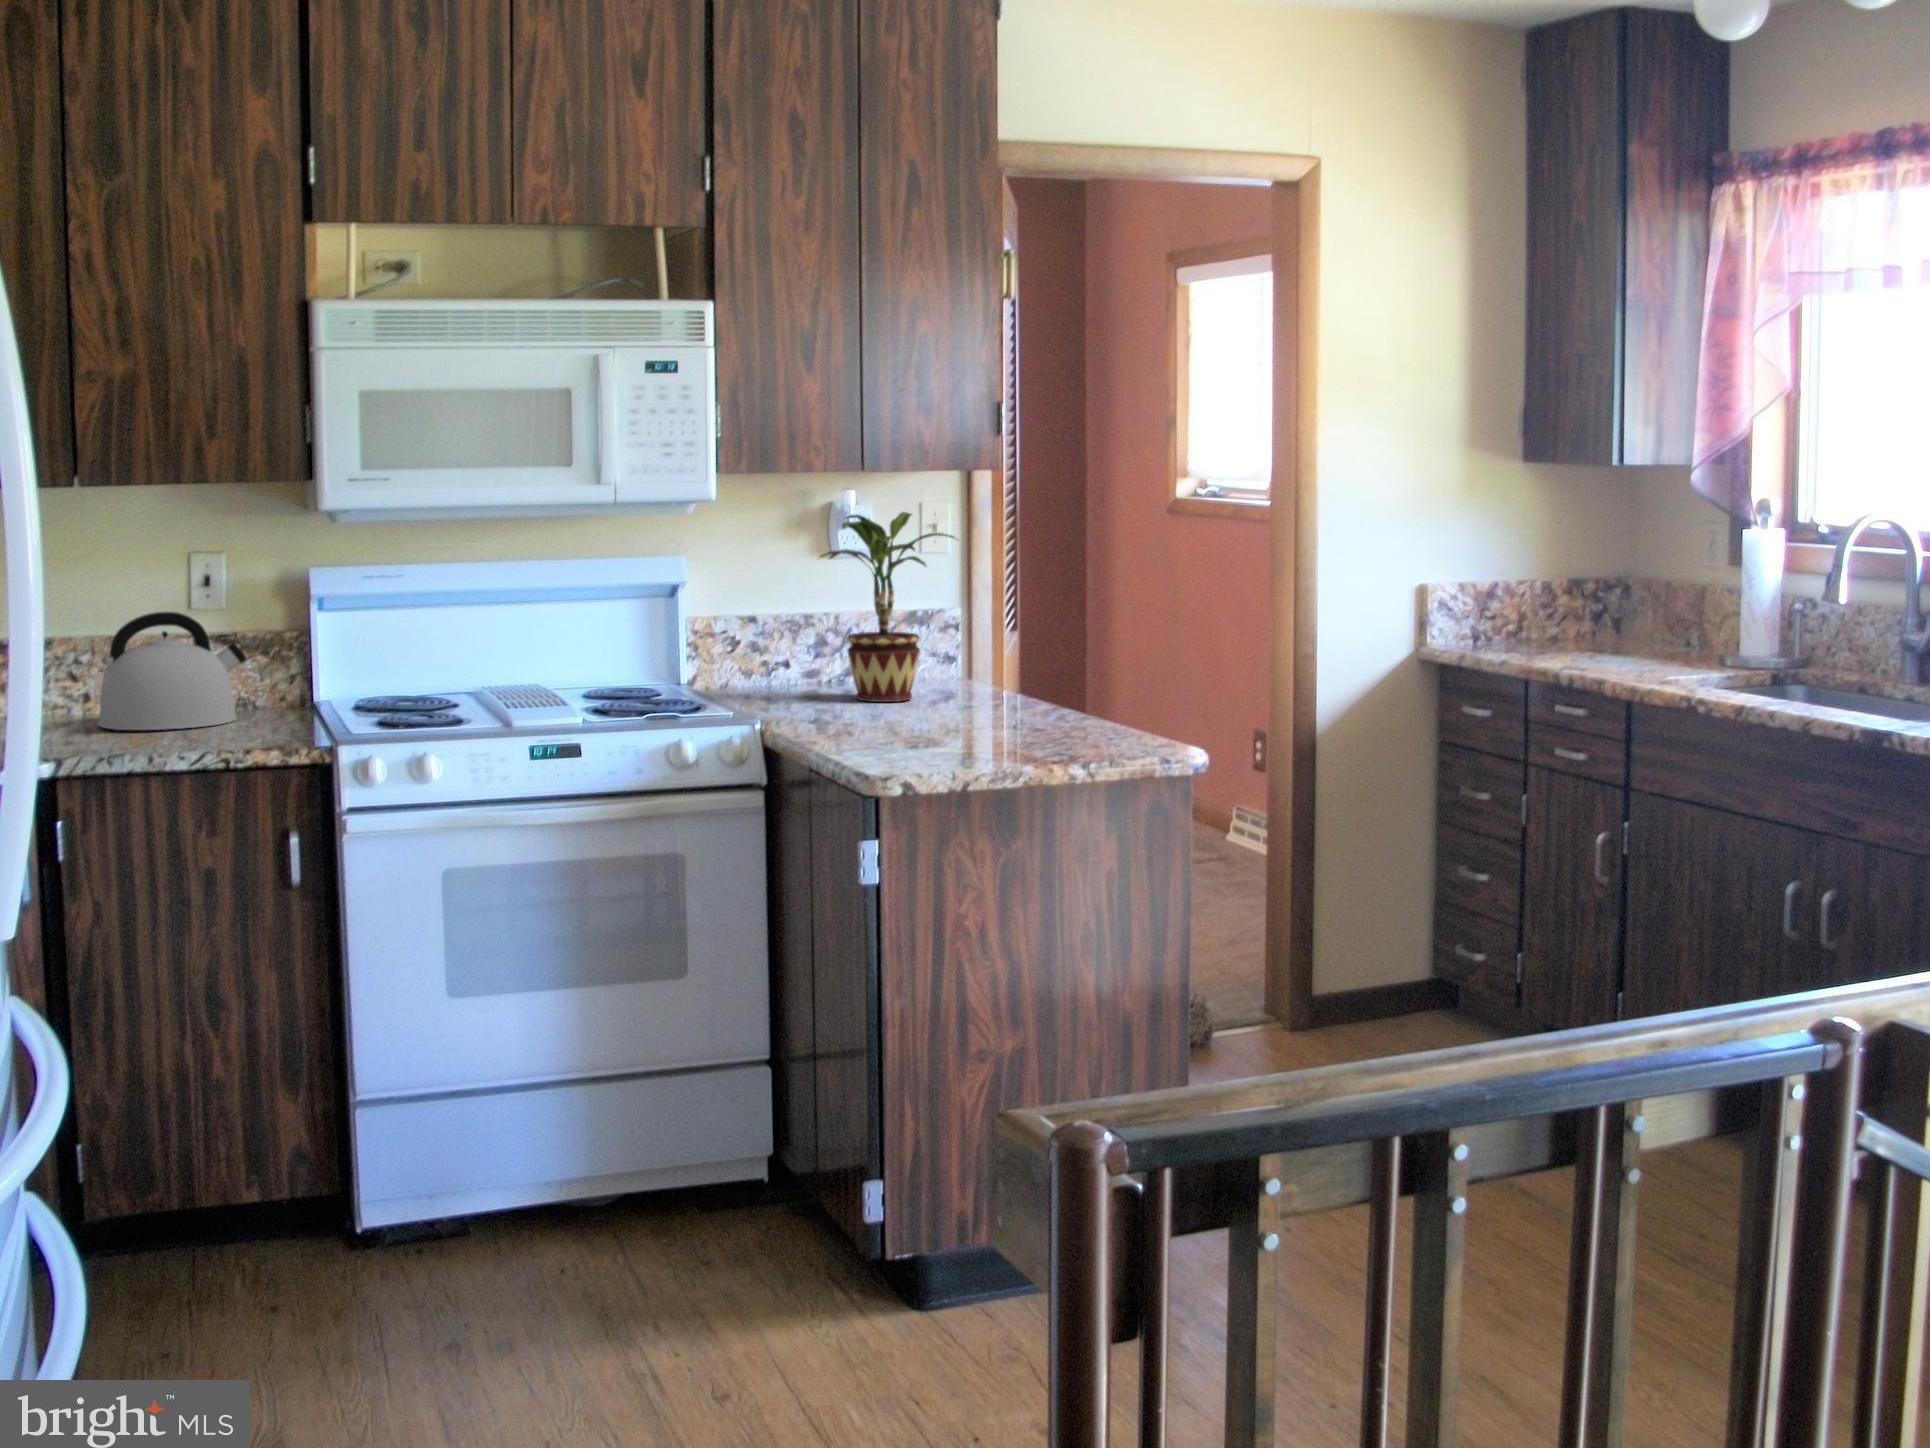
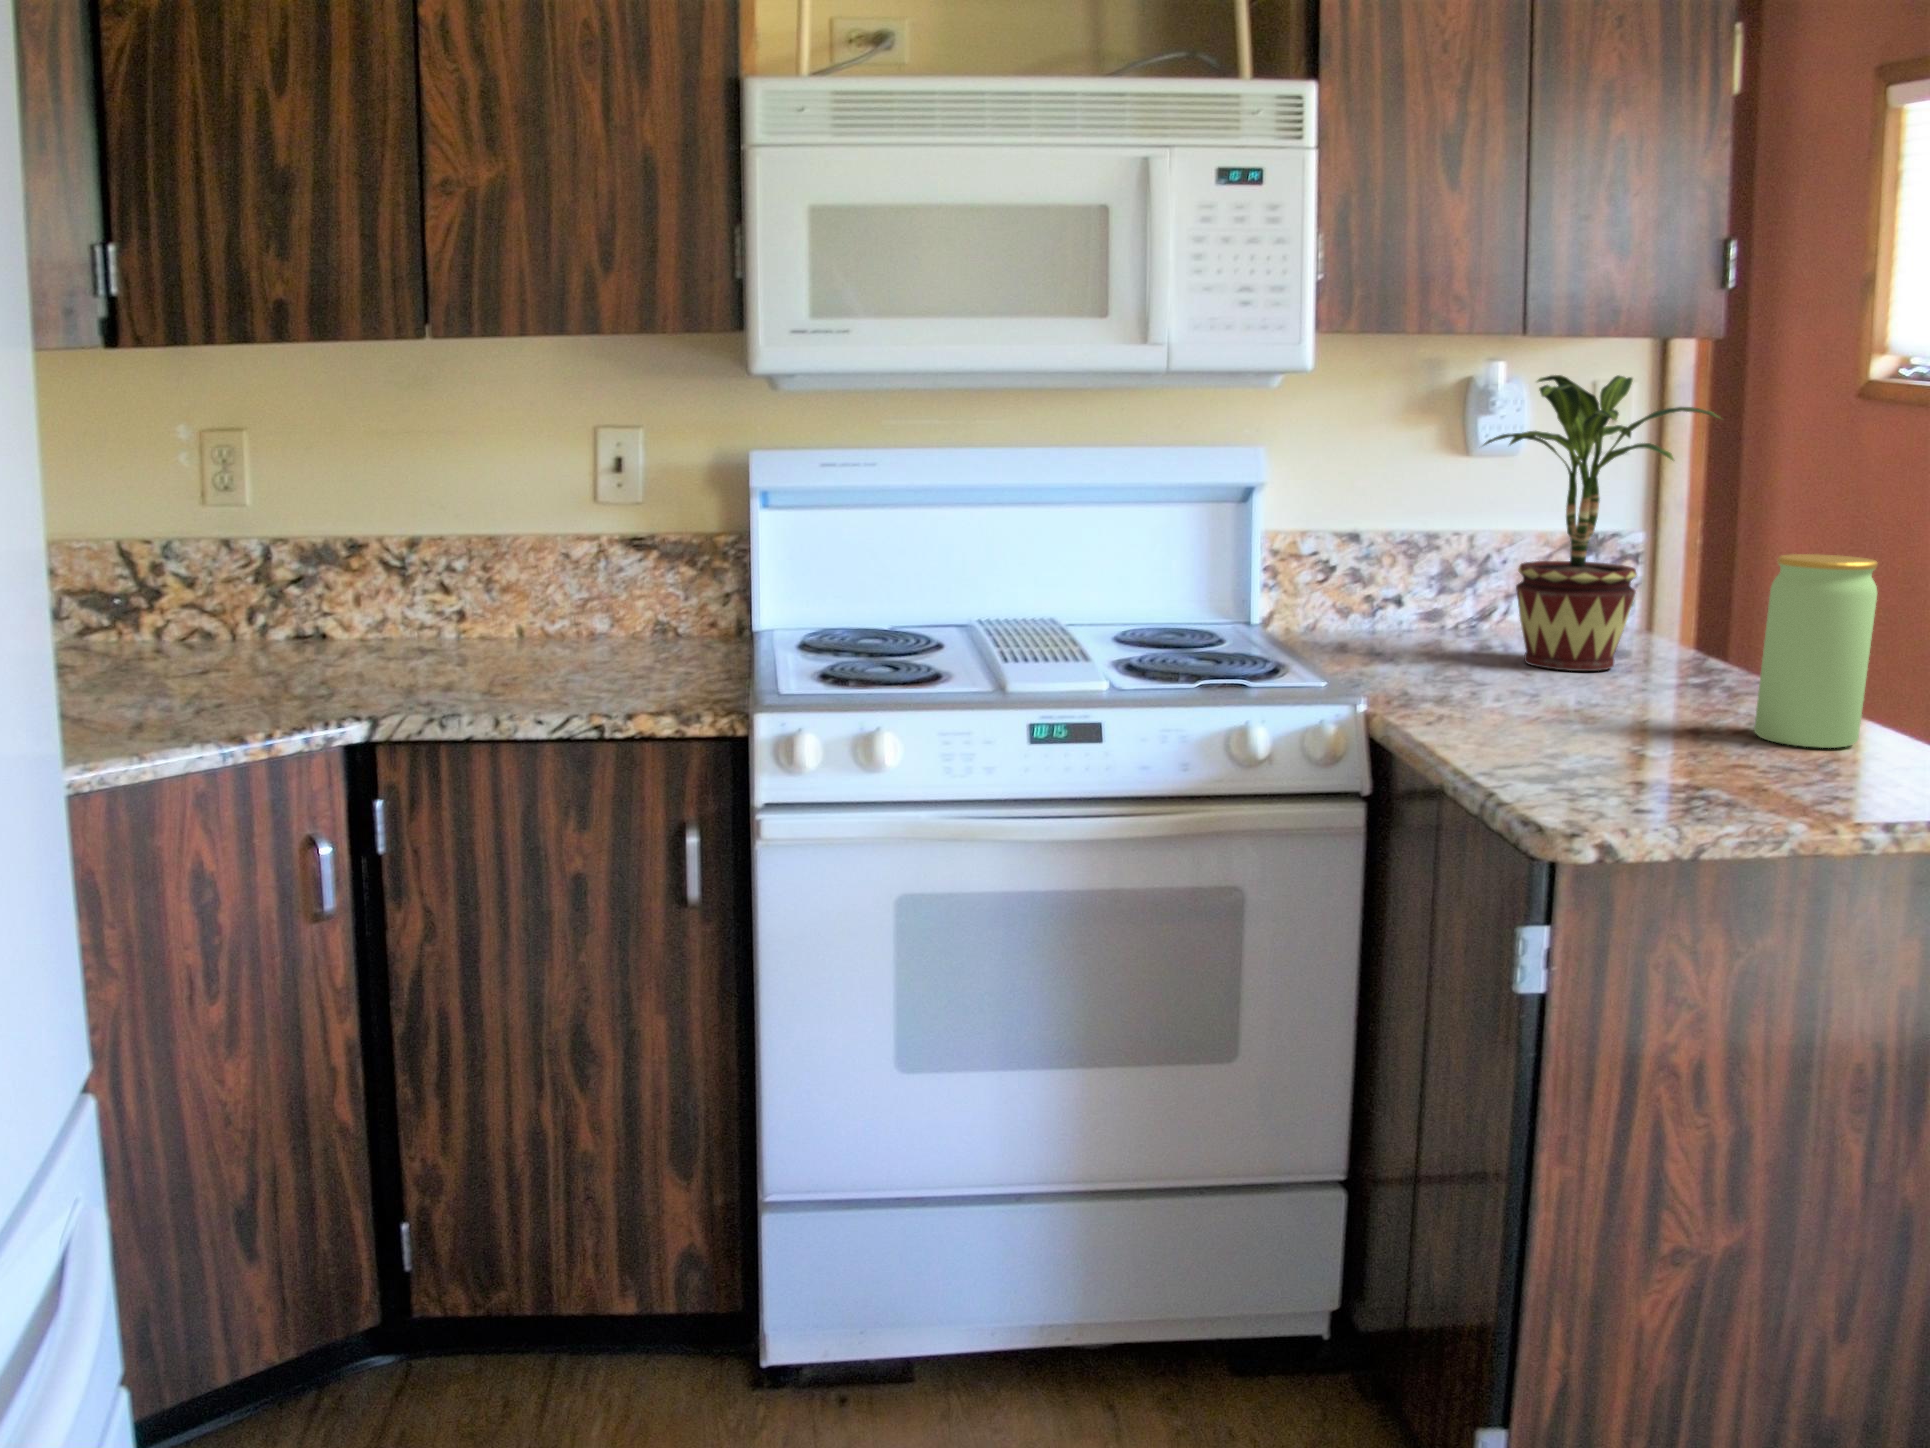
kettle: present [98,612,246,730] -> none [465,502,660,668]
jar: none [956,623,1010,733] -> present [1754,554,1878,748]

